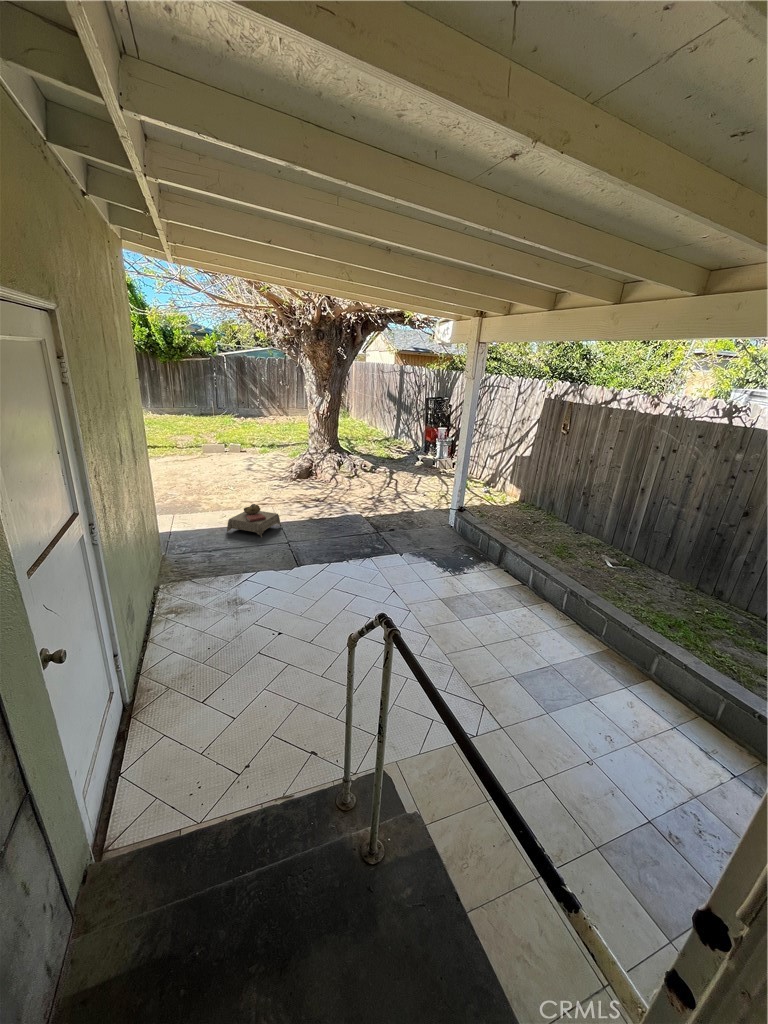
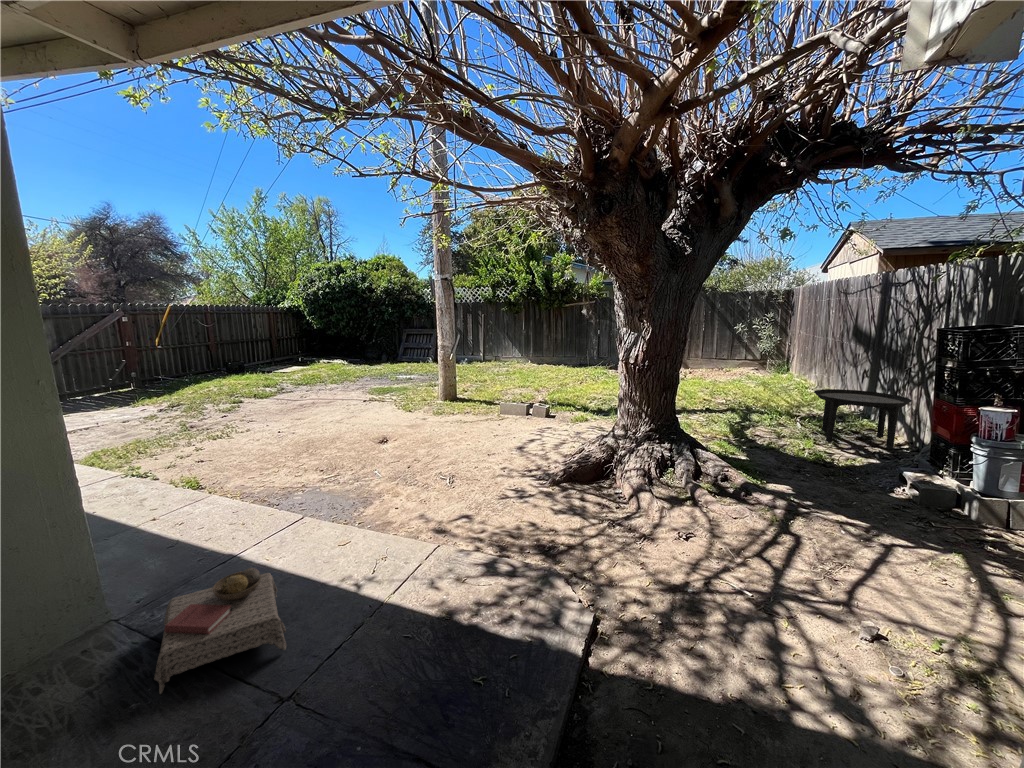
round table: none [379,425,416,451] -> present [814,389,912,449]

